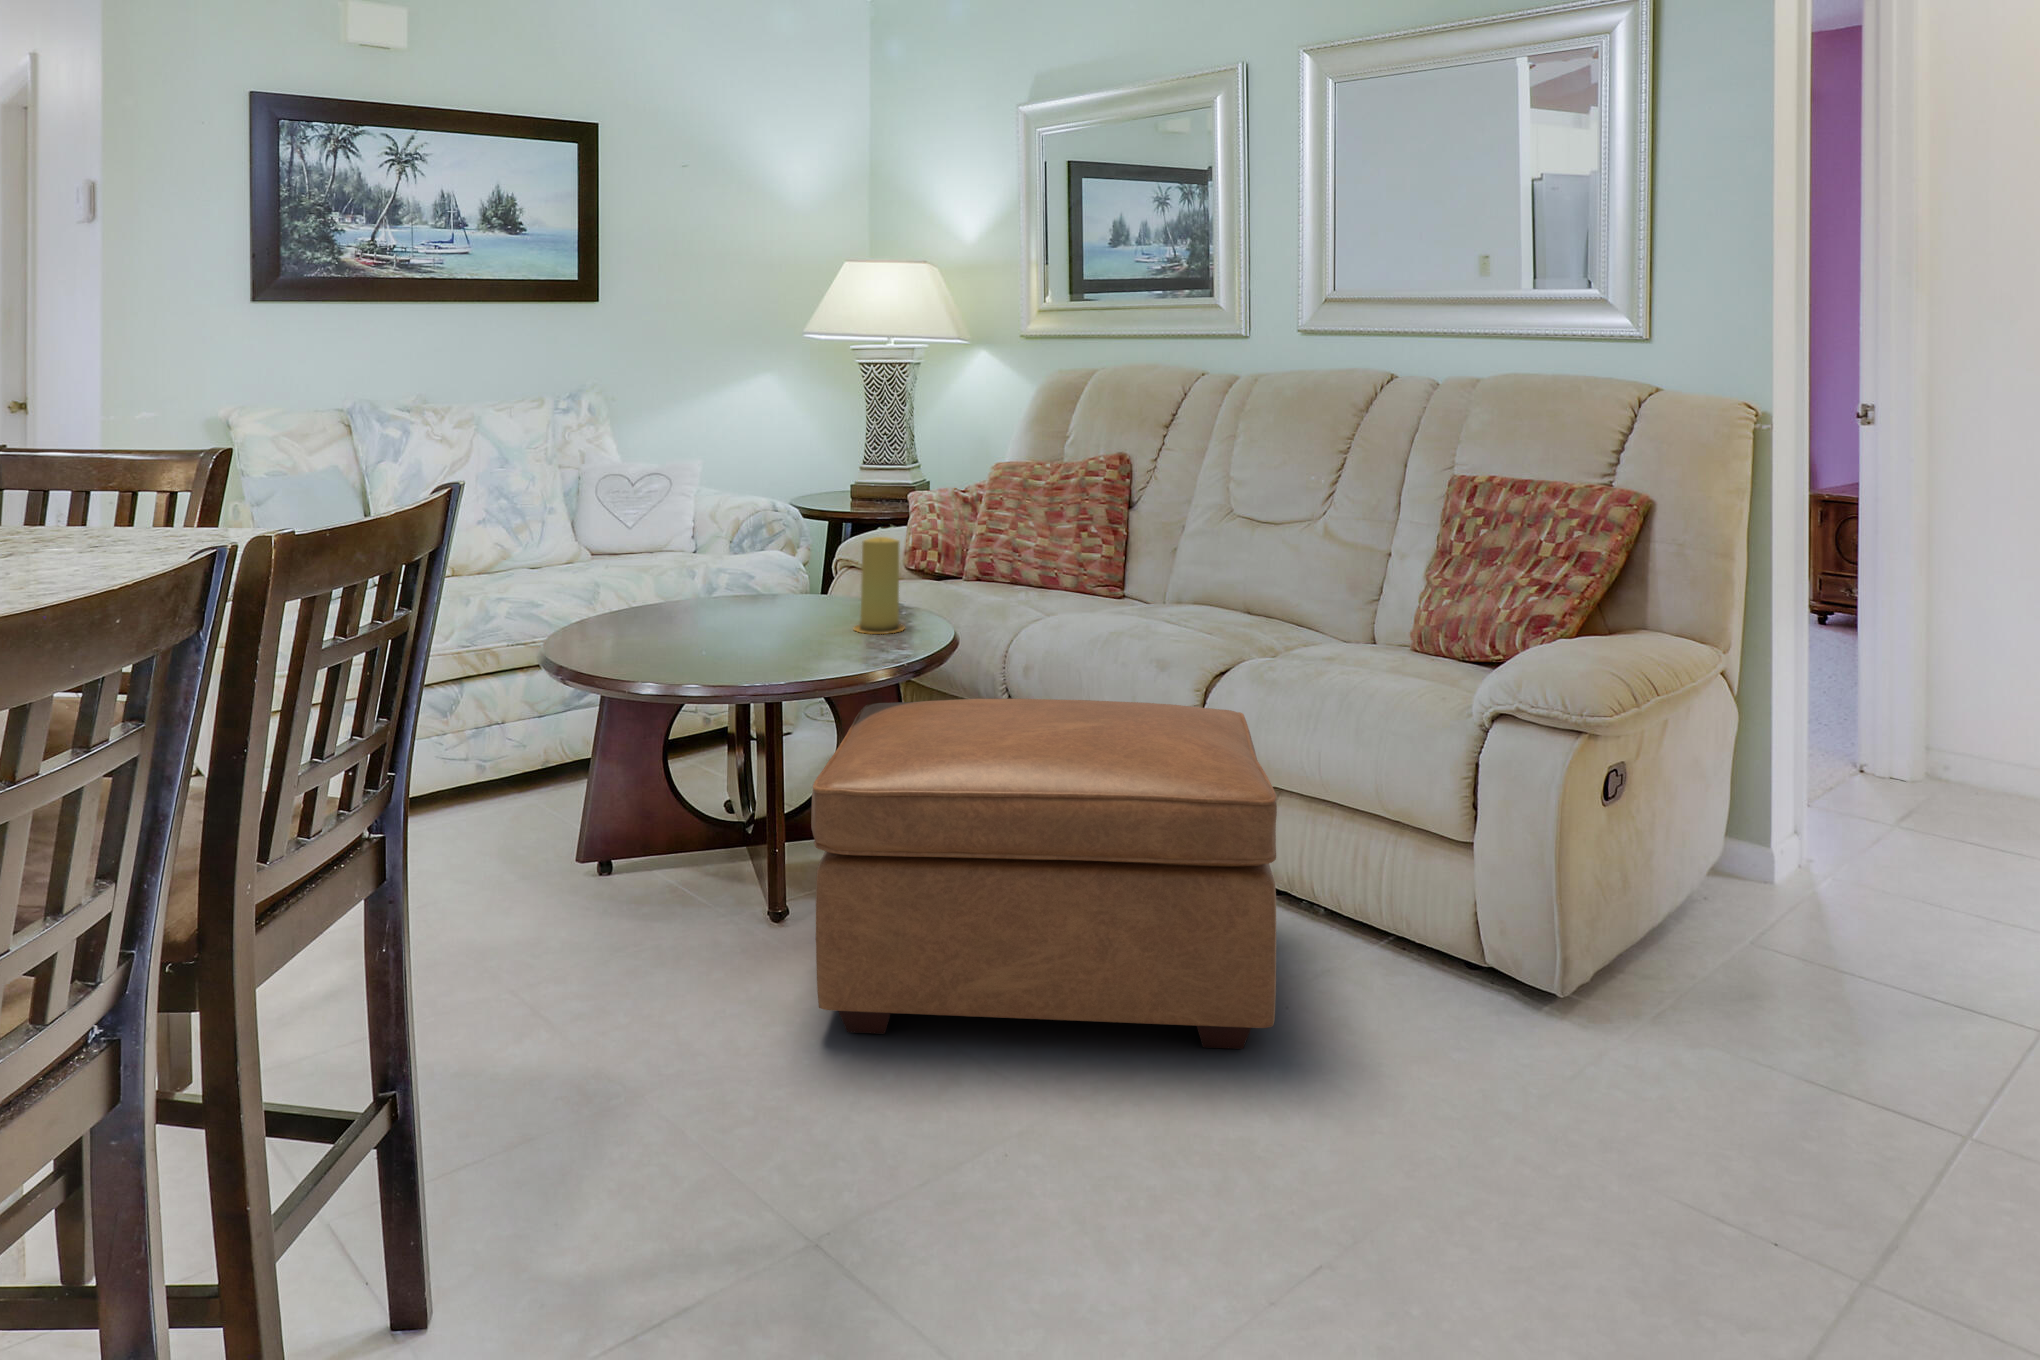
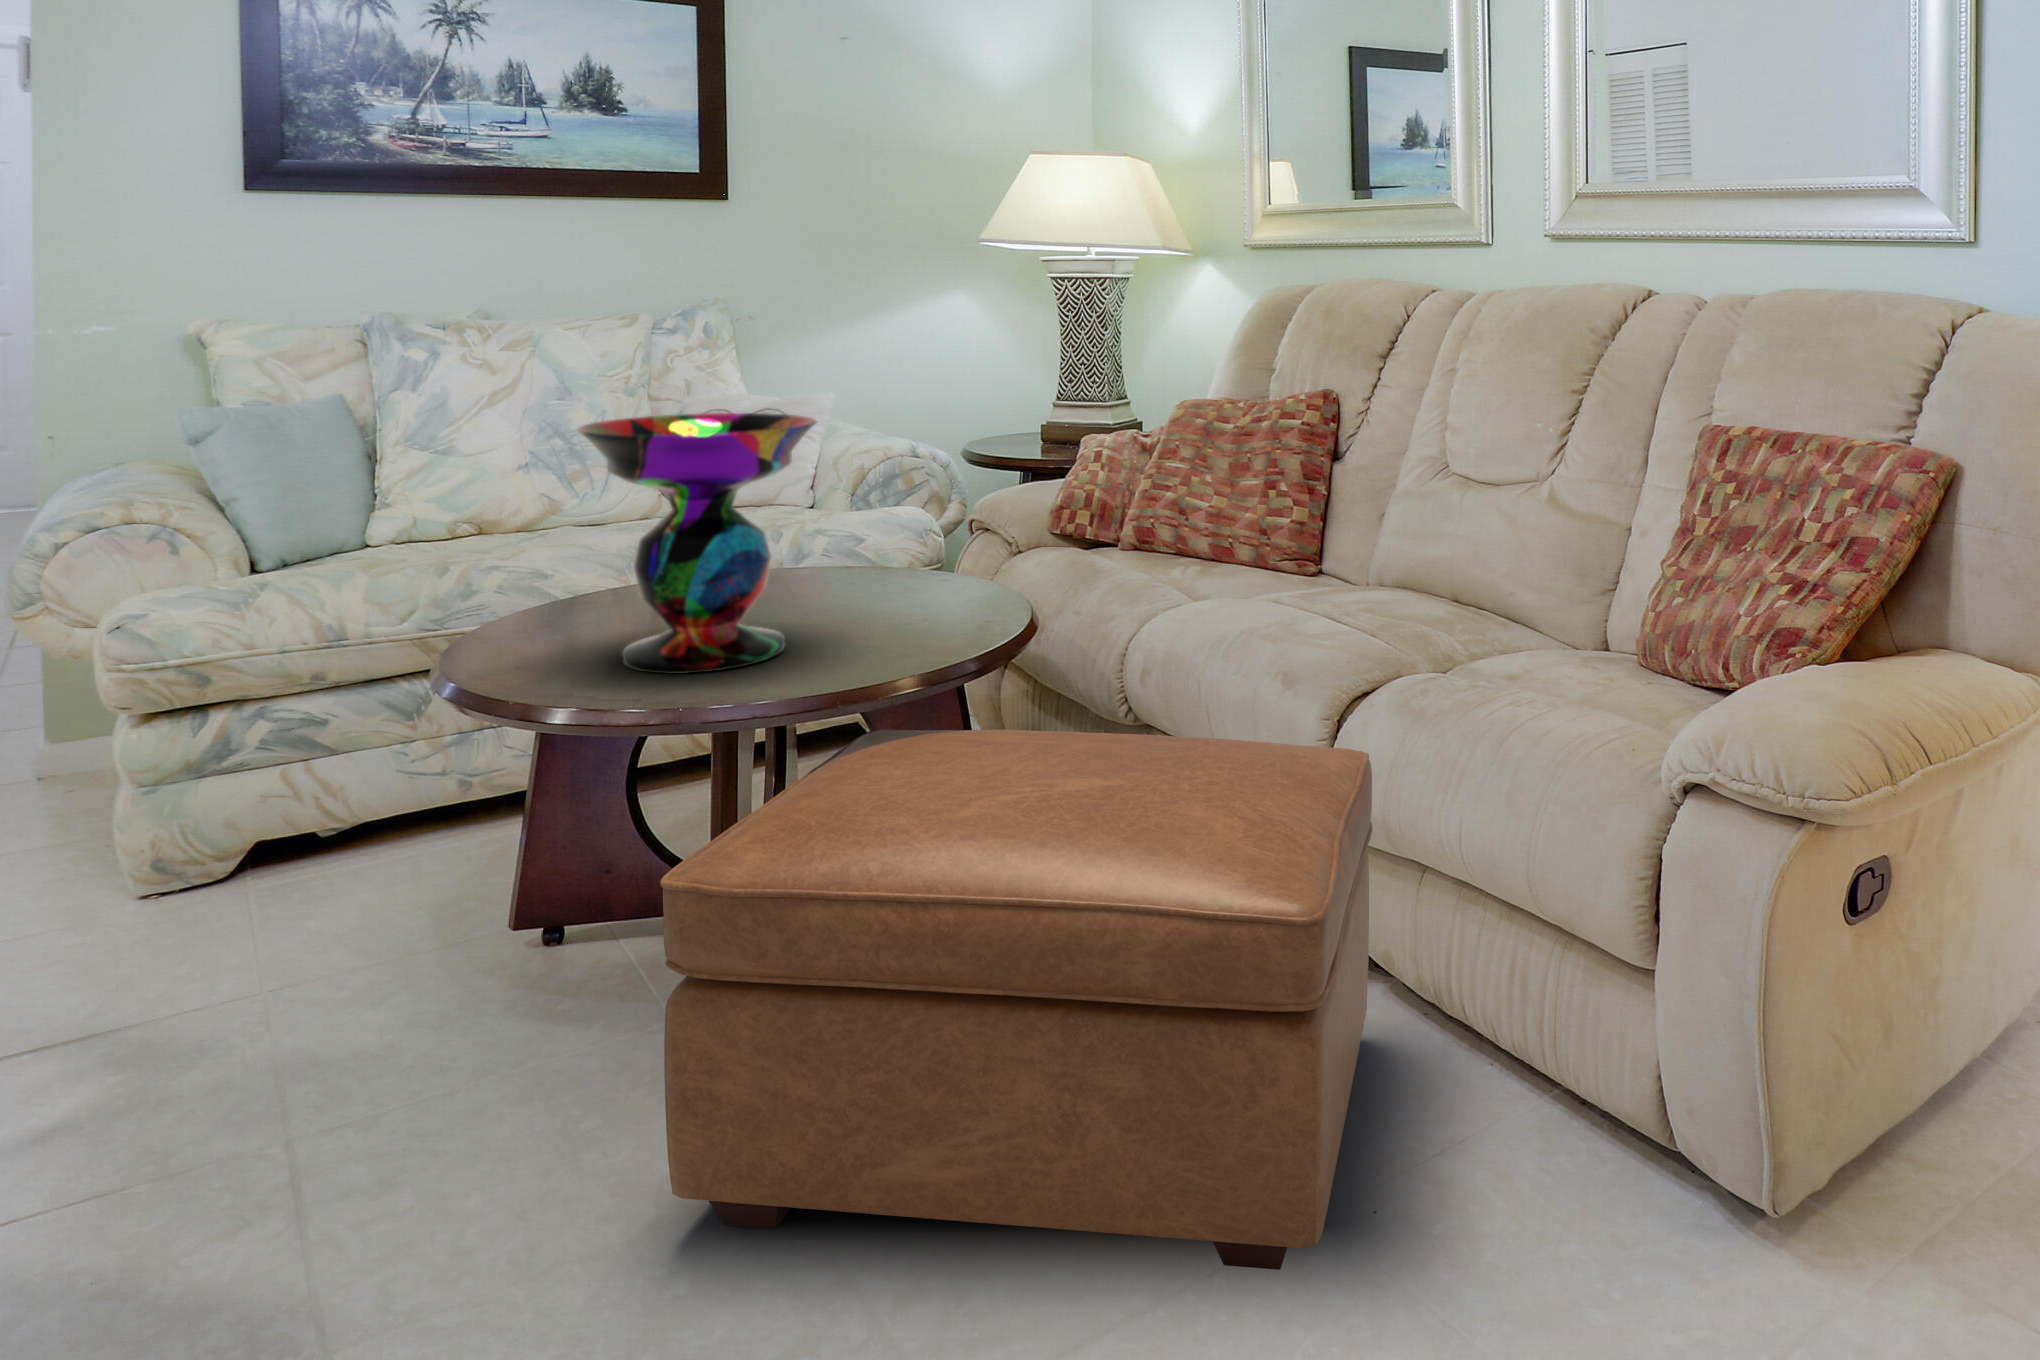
decorative bowl: none [649,472,814,663] -> present [577,413,817,674]
candle: present [854,537,904,634] -> none [906,500,976,628]

